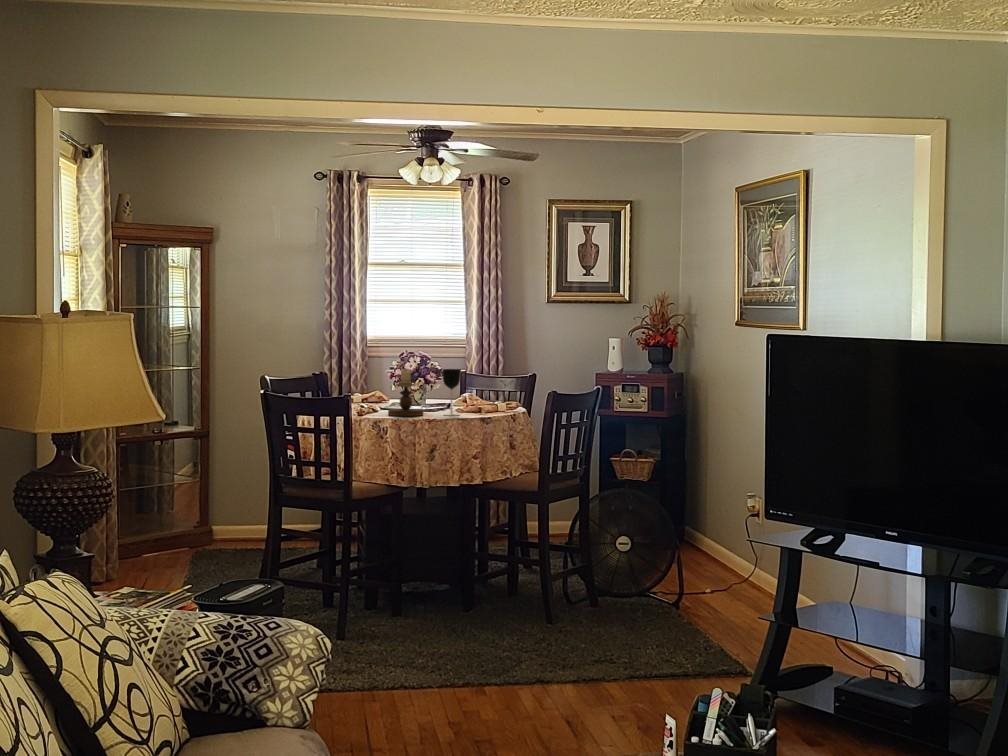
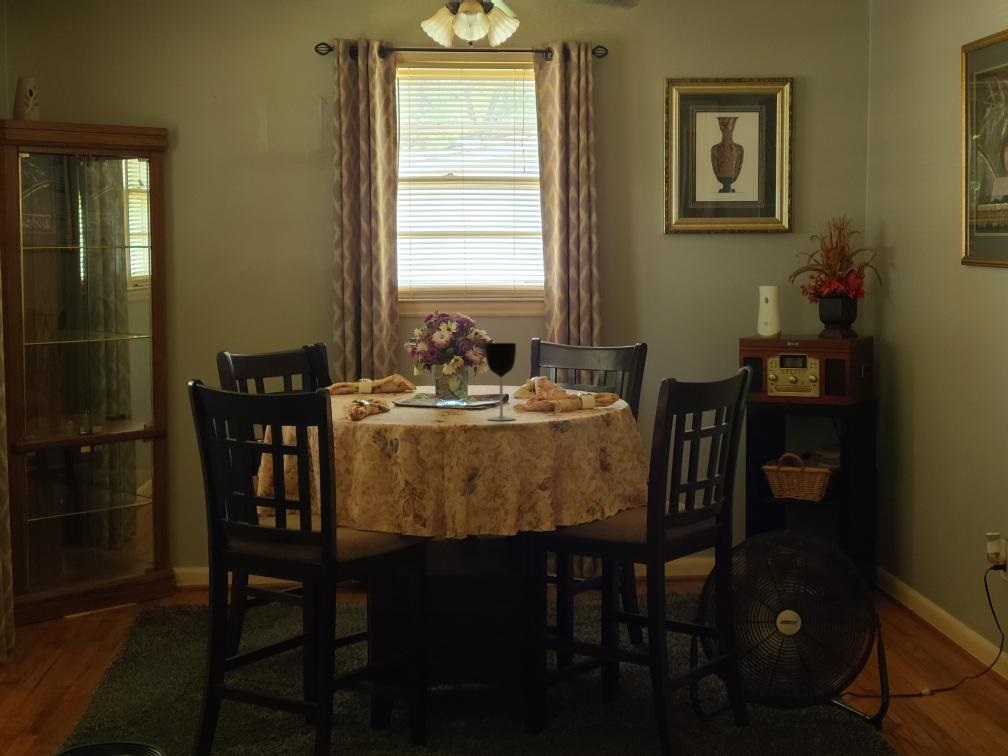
candlestick: present [388,369,423,416] -> none [398,344,455,423]

